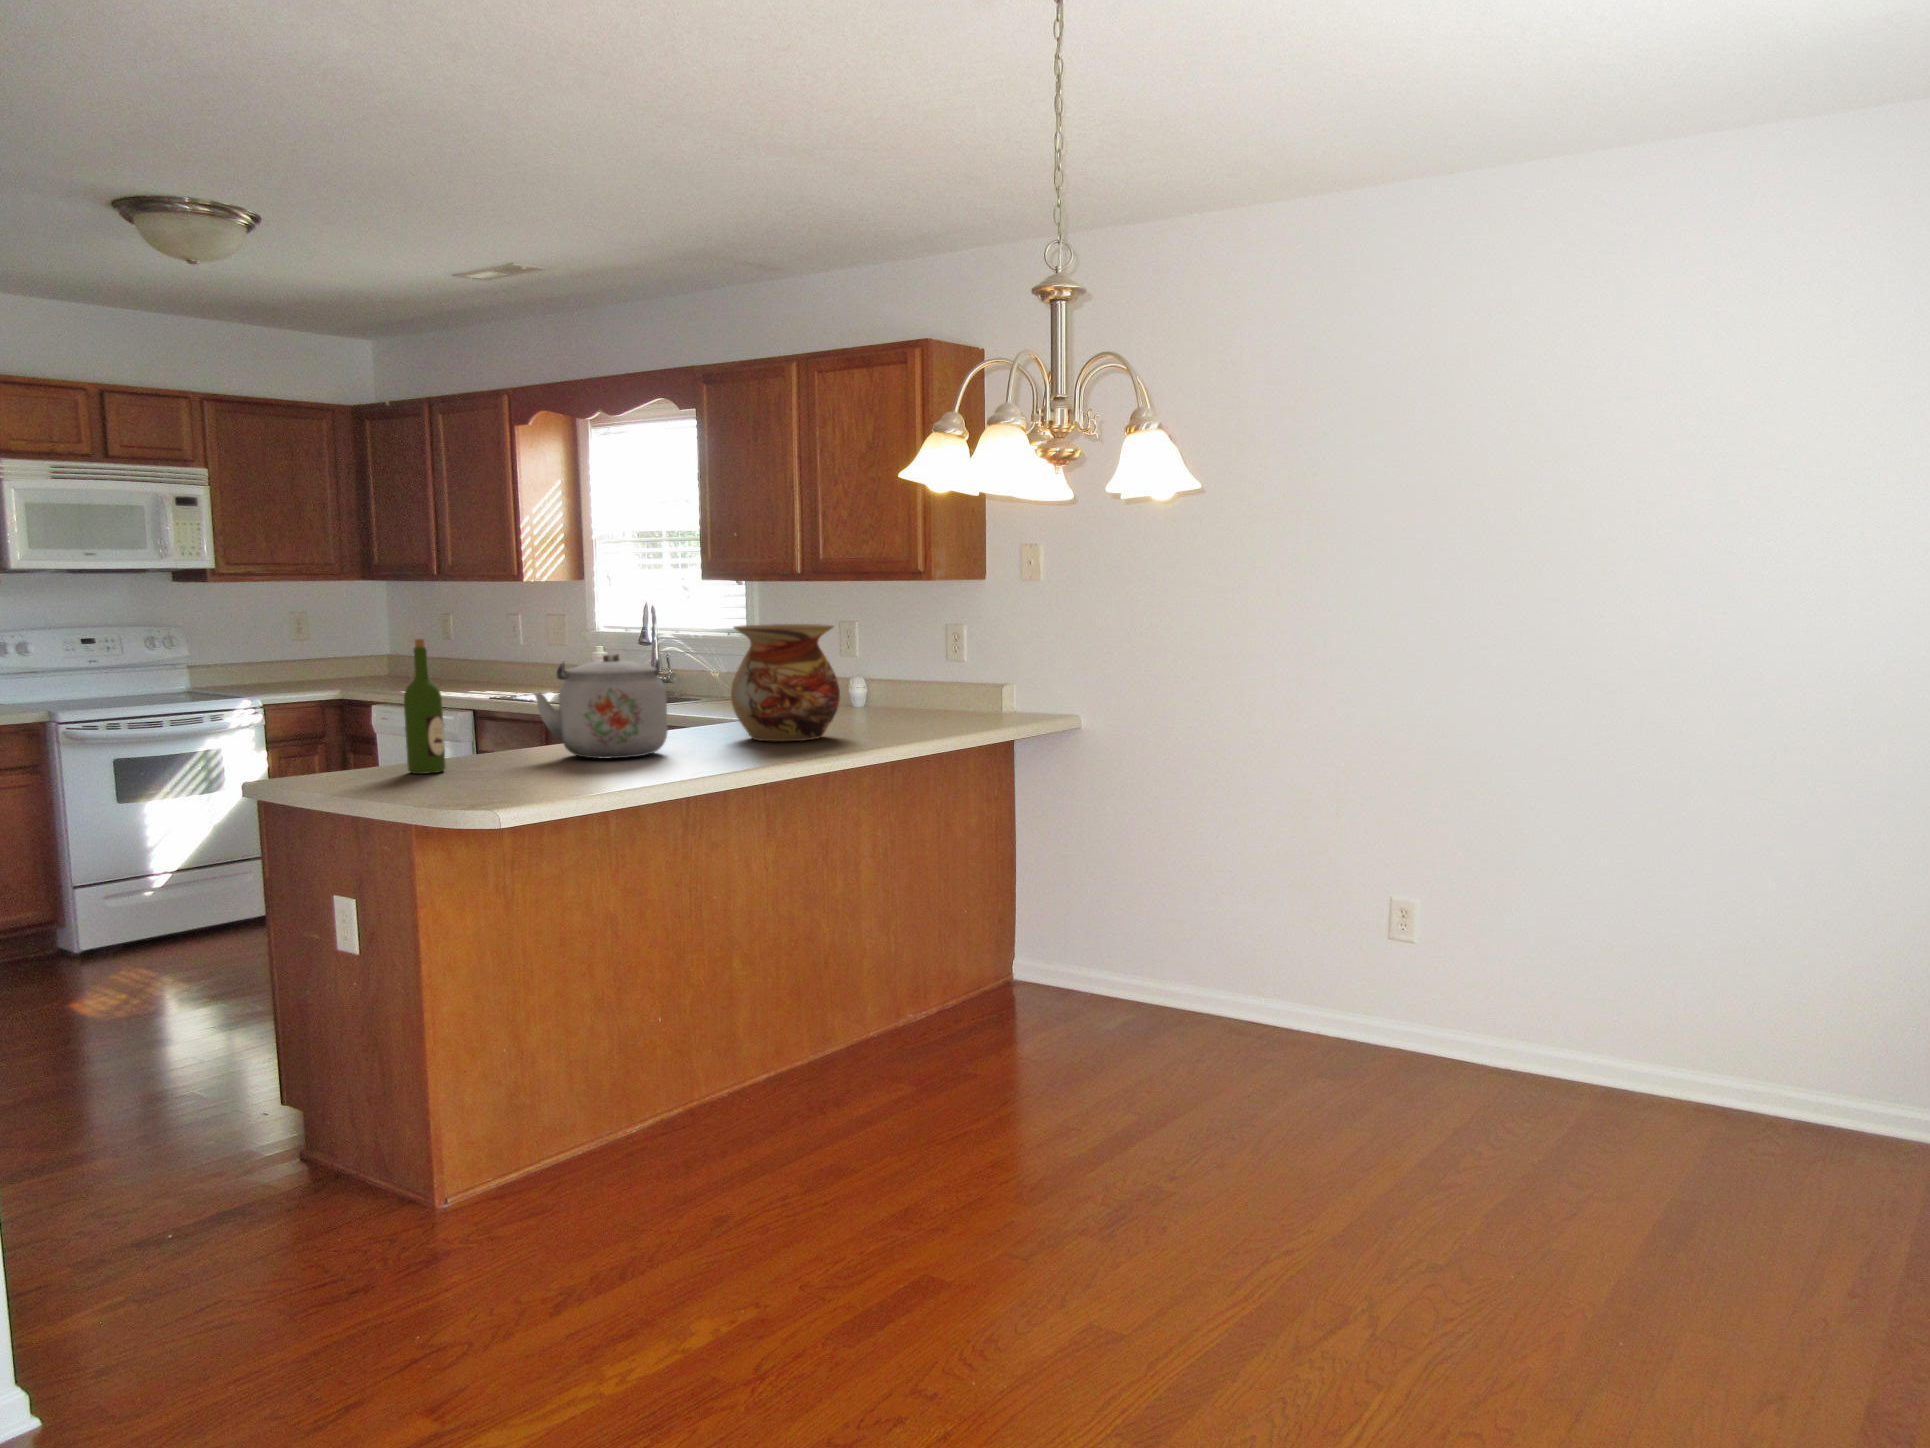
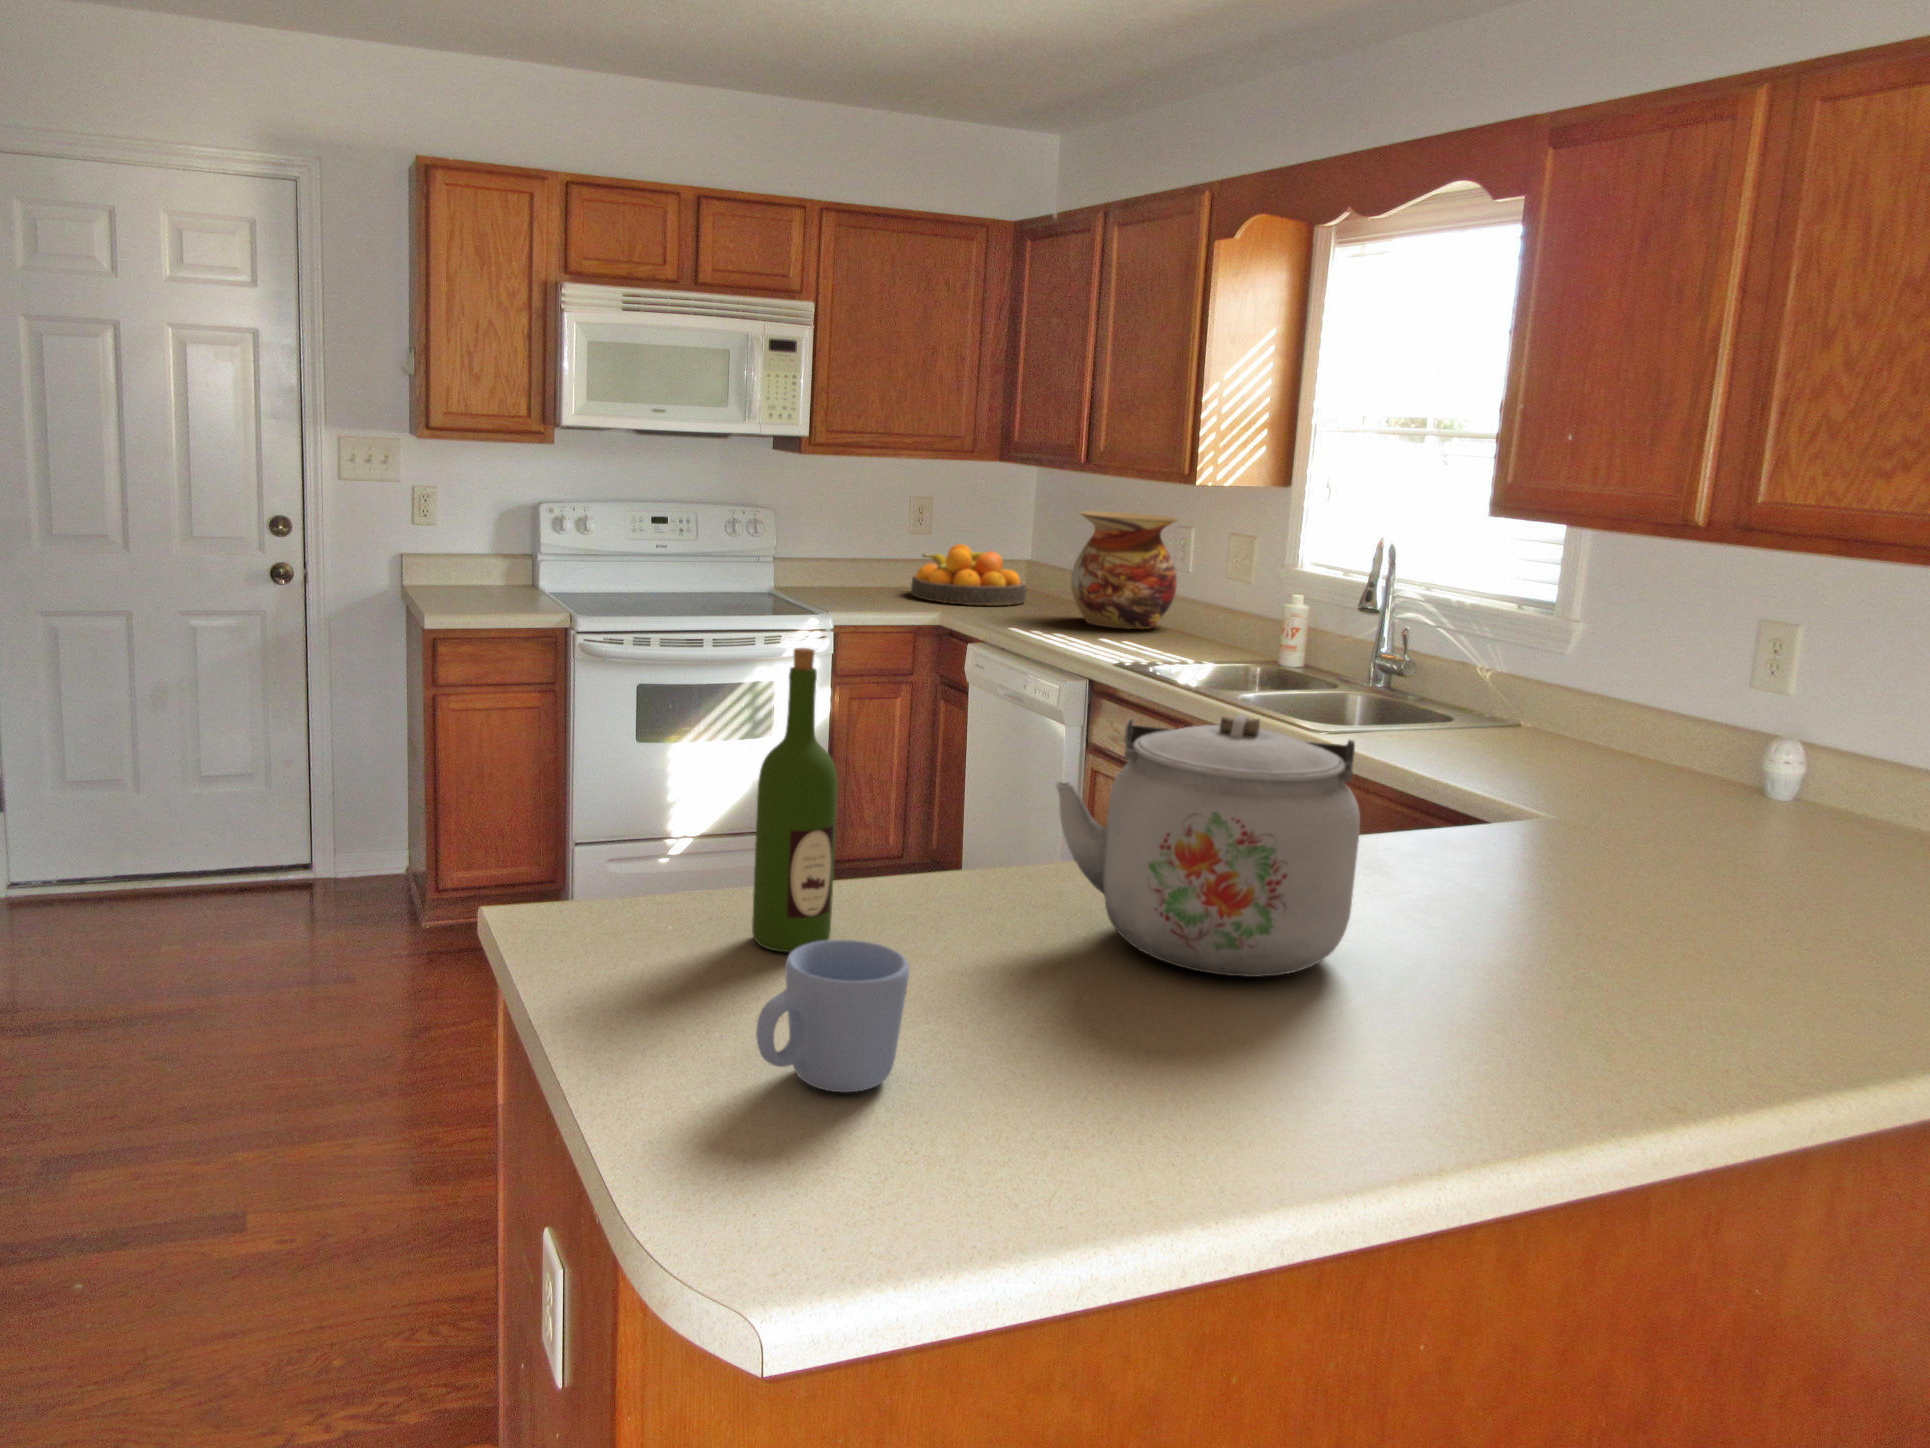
vase: present [731,624,840,741] -> present [1071,511,1178,629]
fruit bowl: none [303,643,397,684] -> present [911,544,1026,605]
mug: none [461,736,513,787] -> present [756,940,909,1092]

